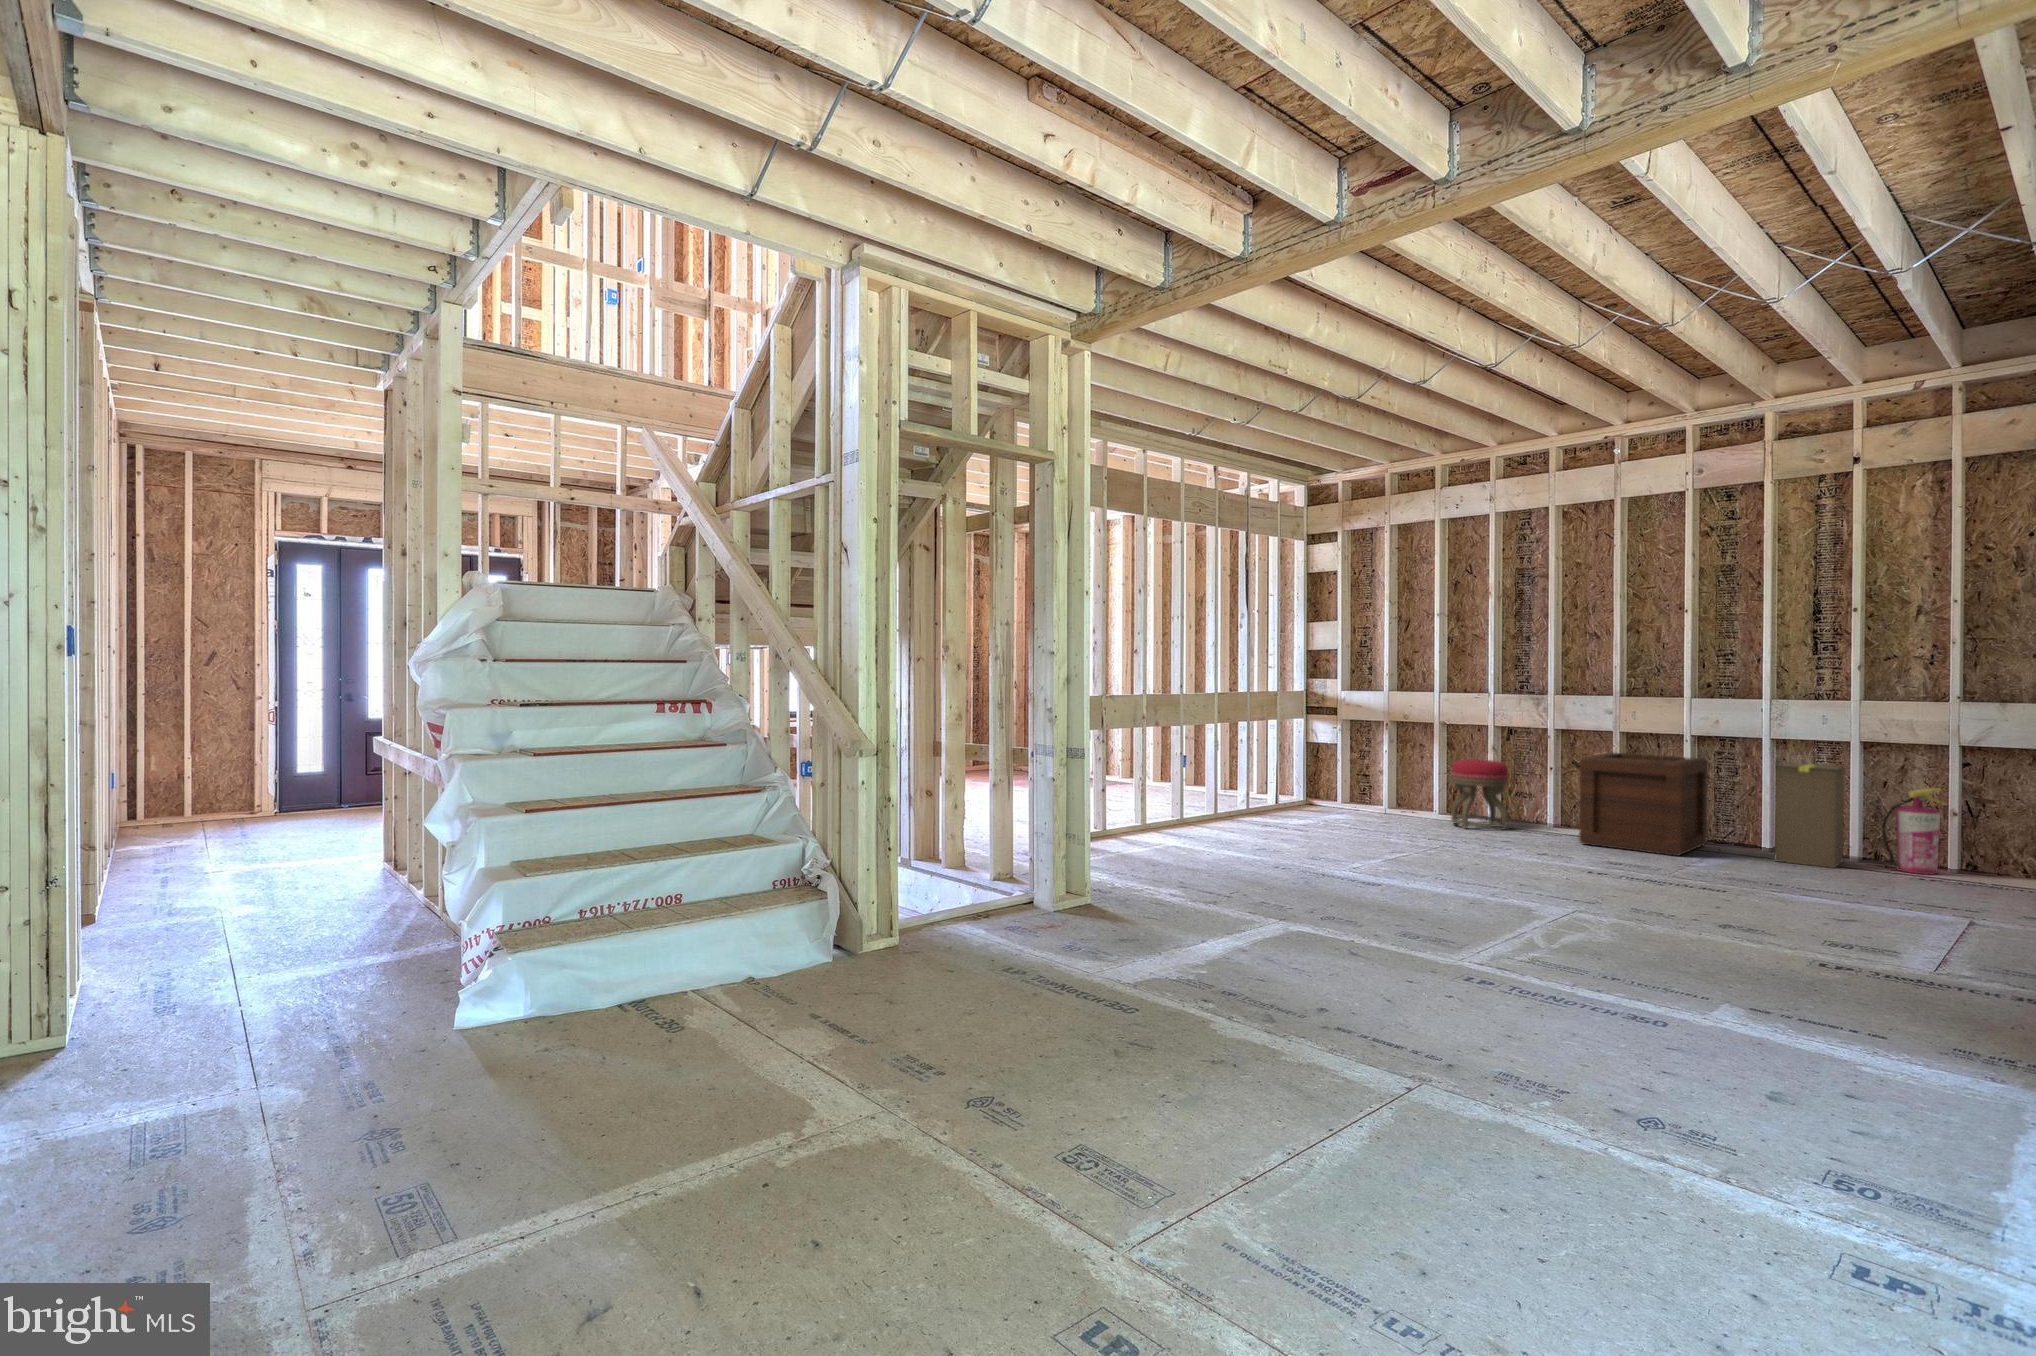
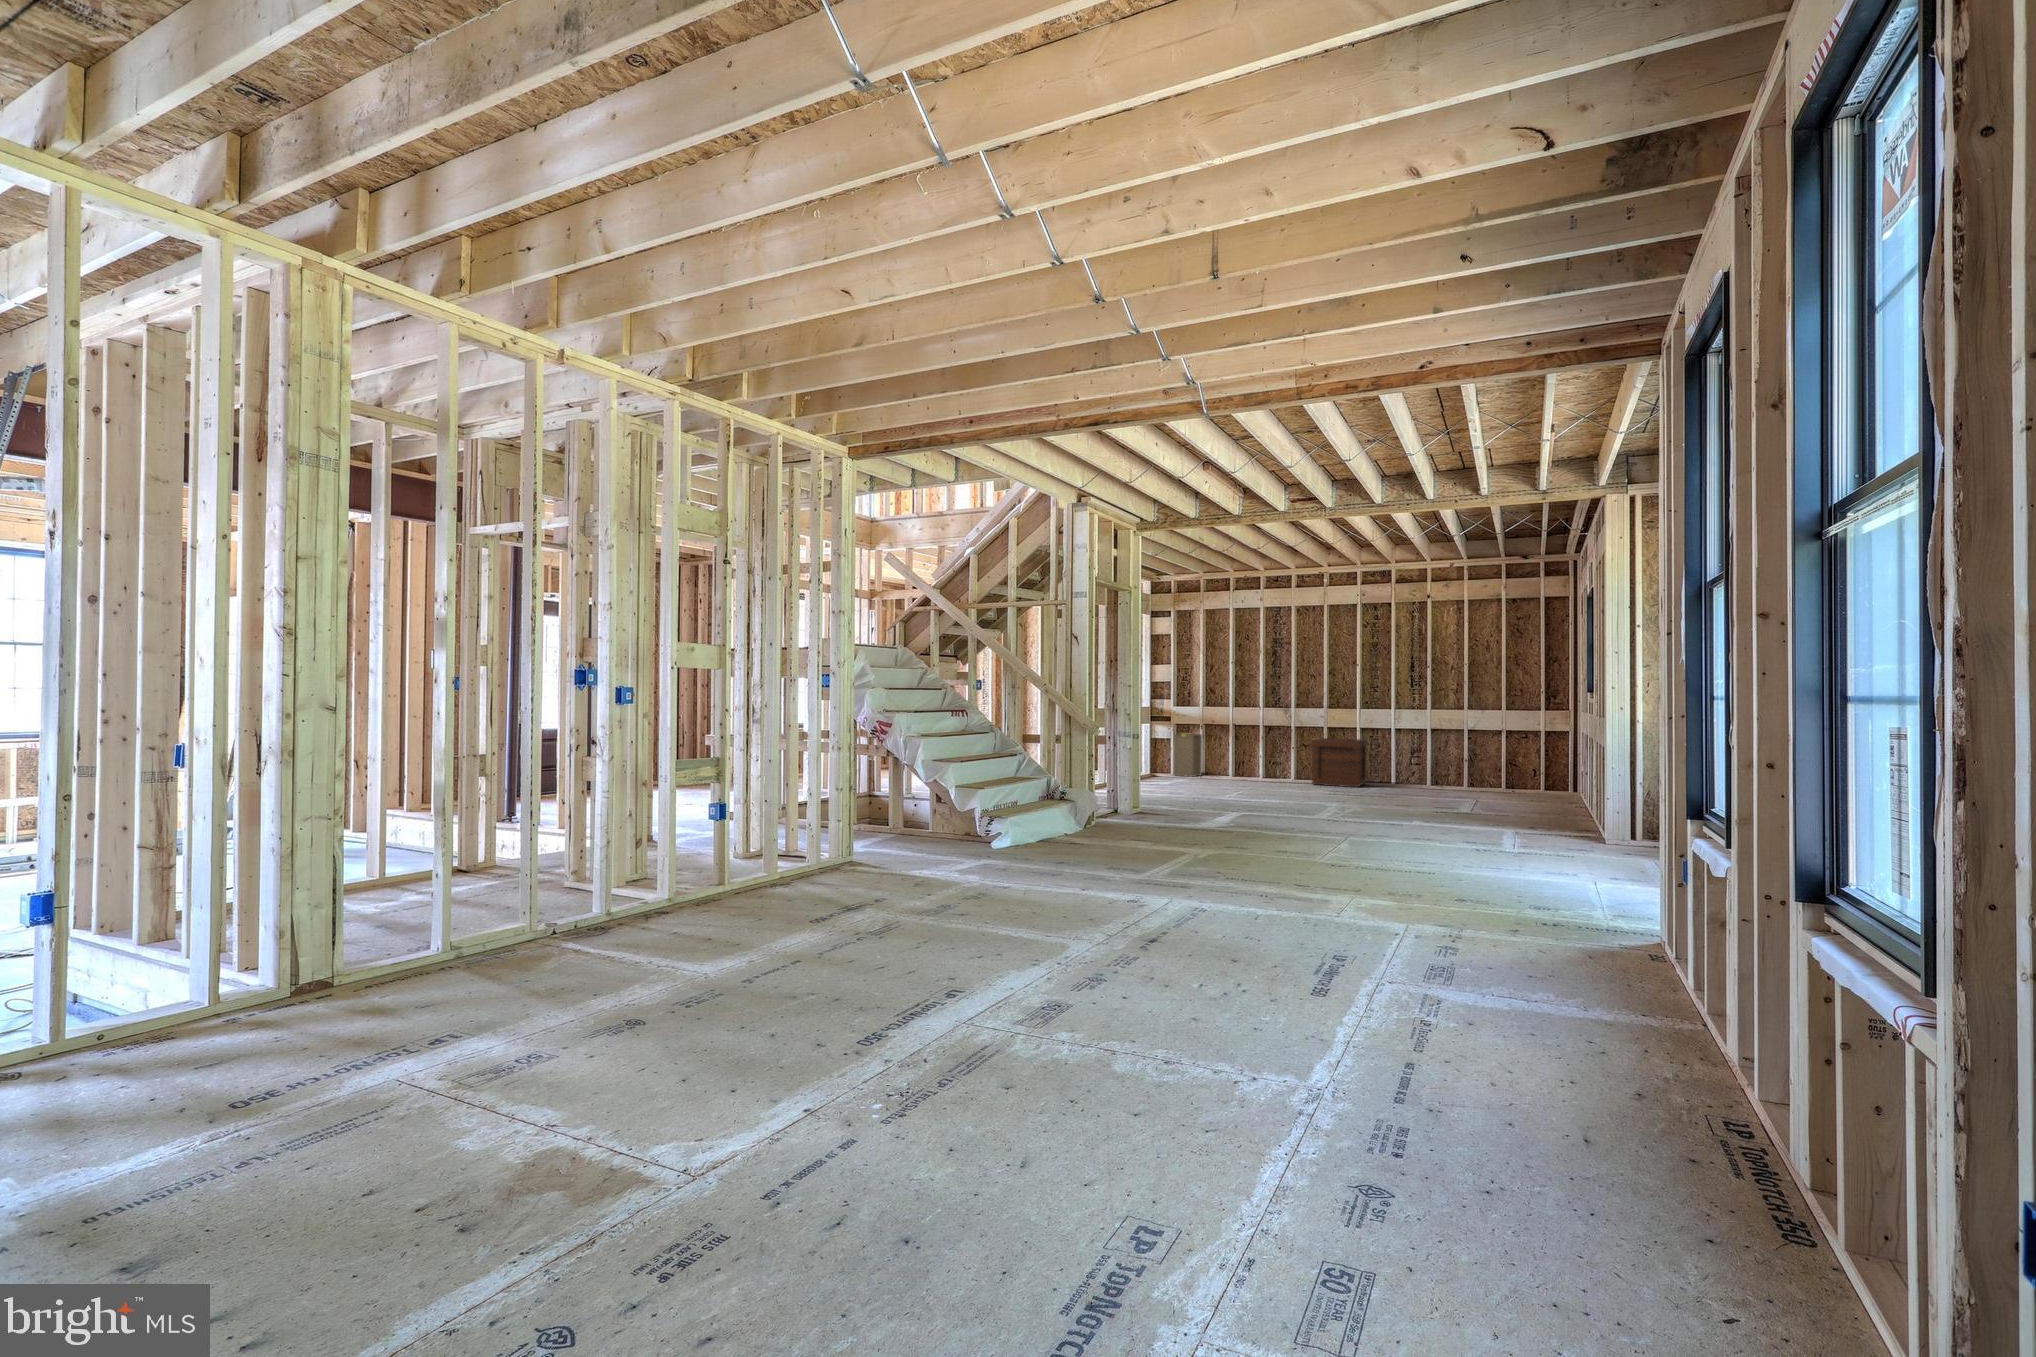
stool: present [1451,759,1508,830] -> none [1241,744,1272,781]
cardboard box: present [1774,763,1845,868] -> present [1174,733,1202,777]
fire extinguisher: present [1882,788,1941,875] -> none [1440,750,1465,790]

